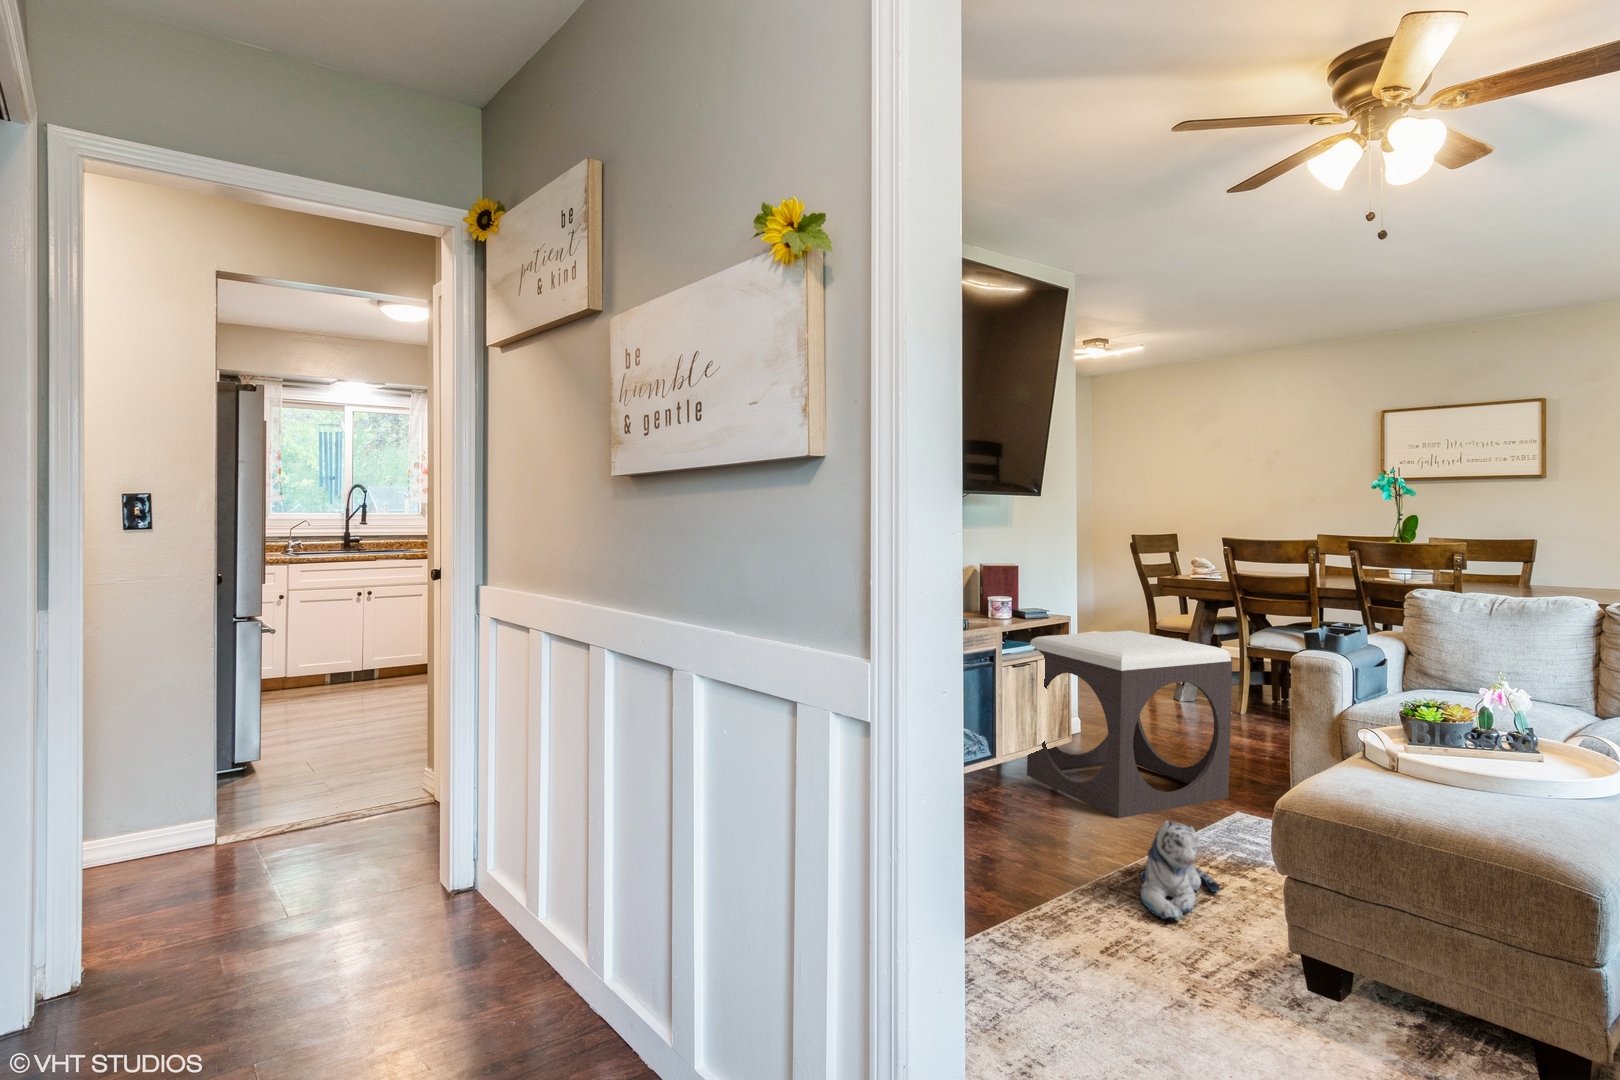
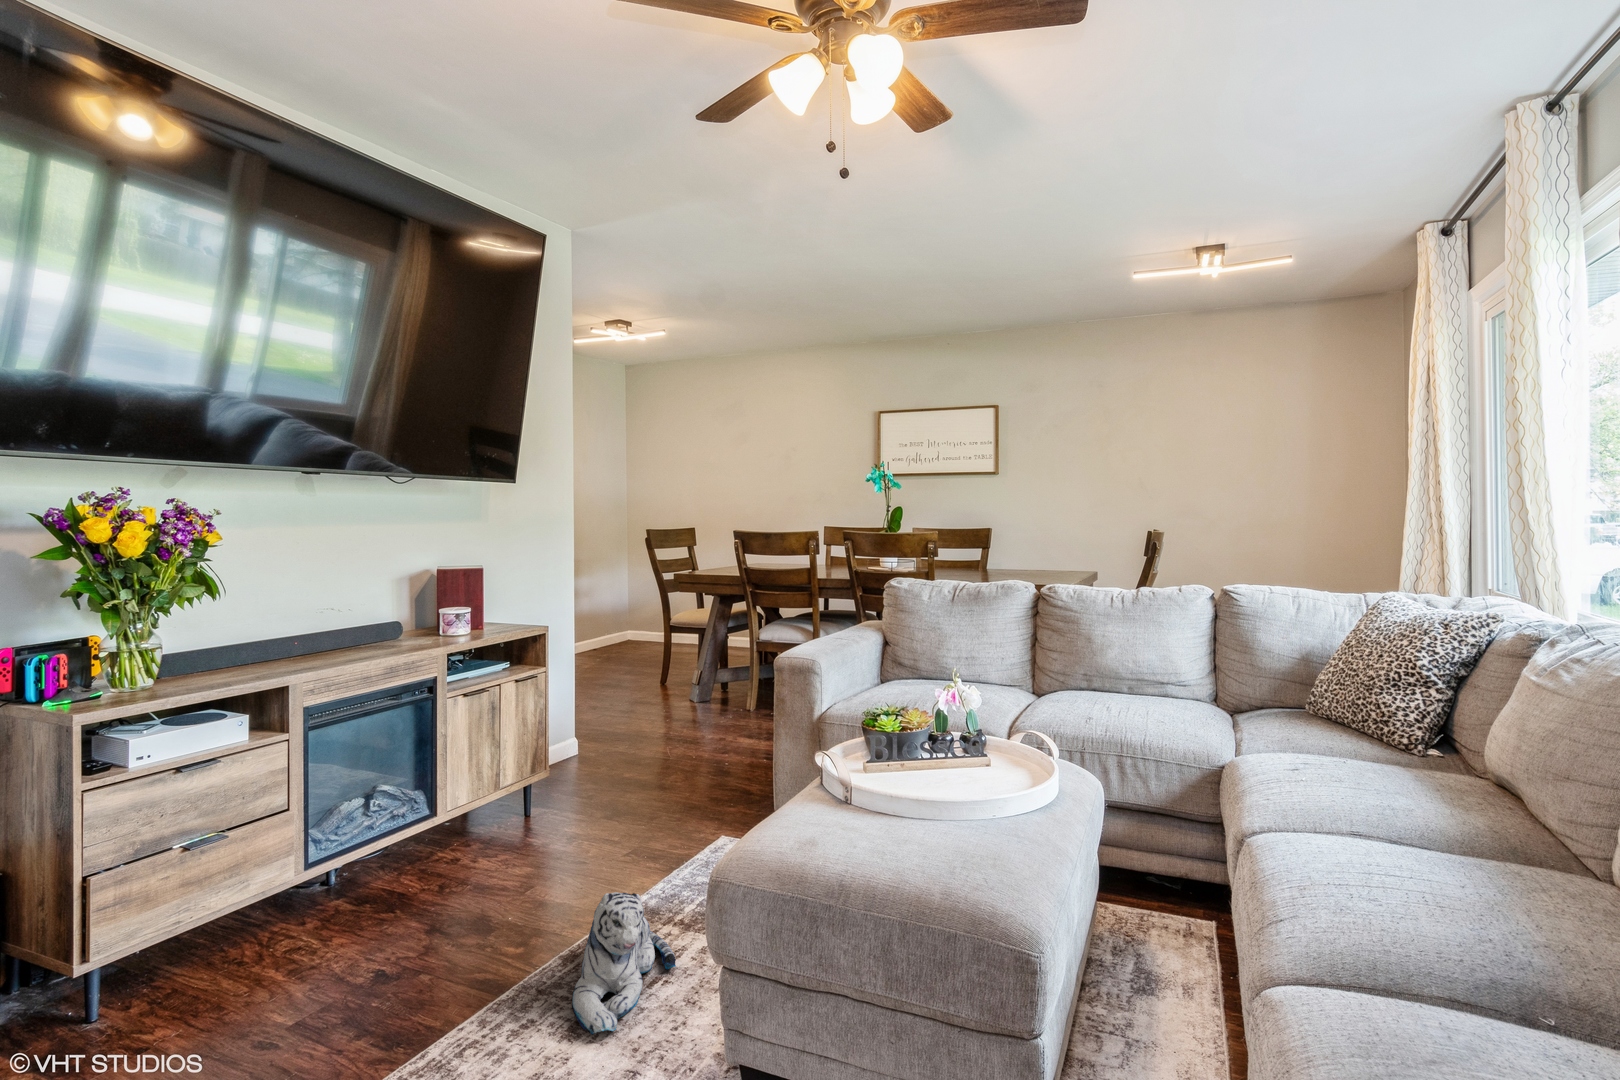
footstool: present [1027,631,1232,818] -> none [490,637,719,872]

